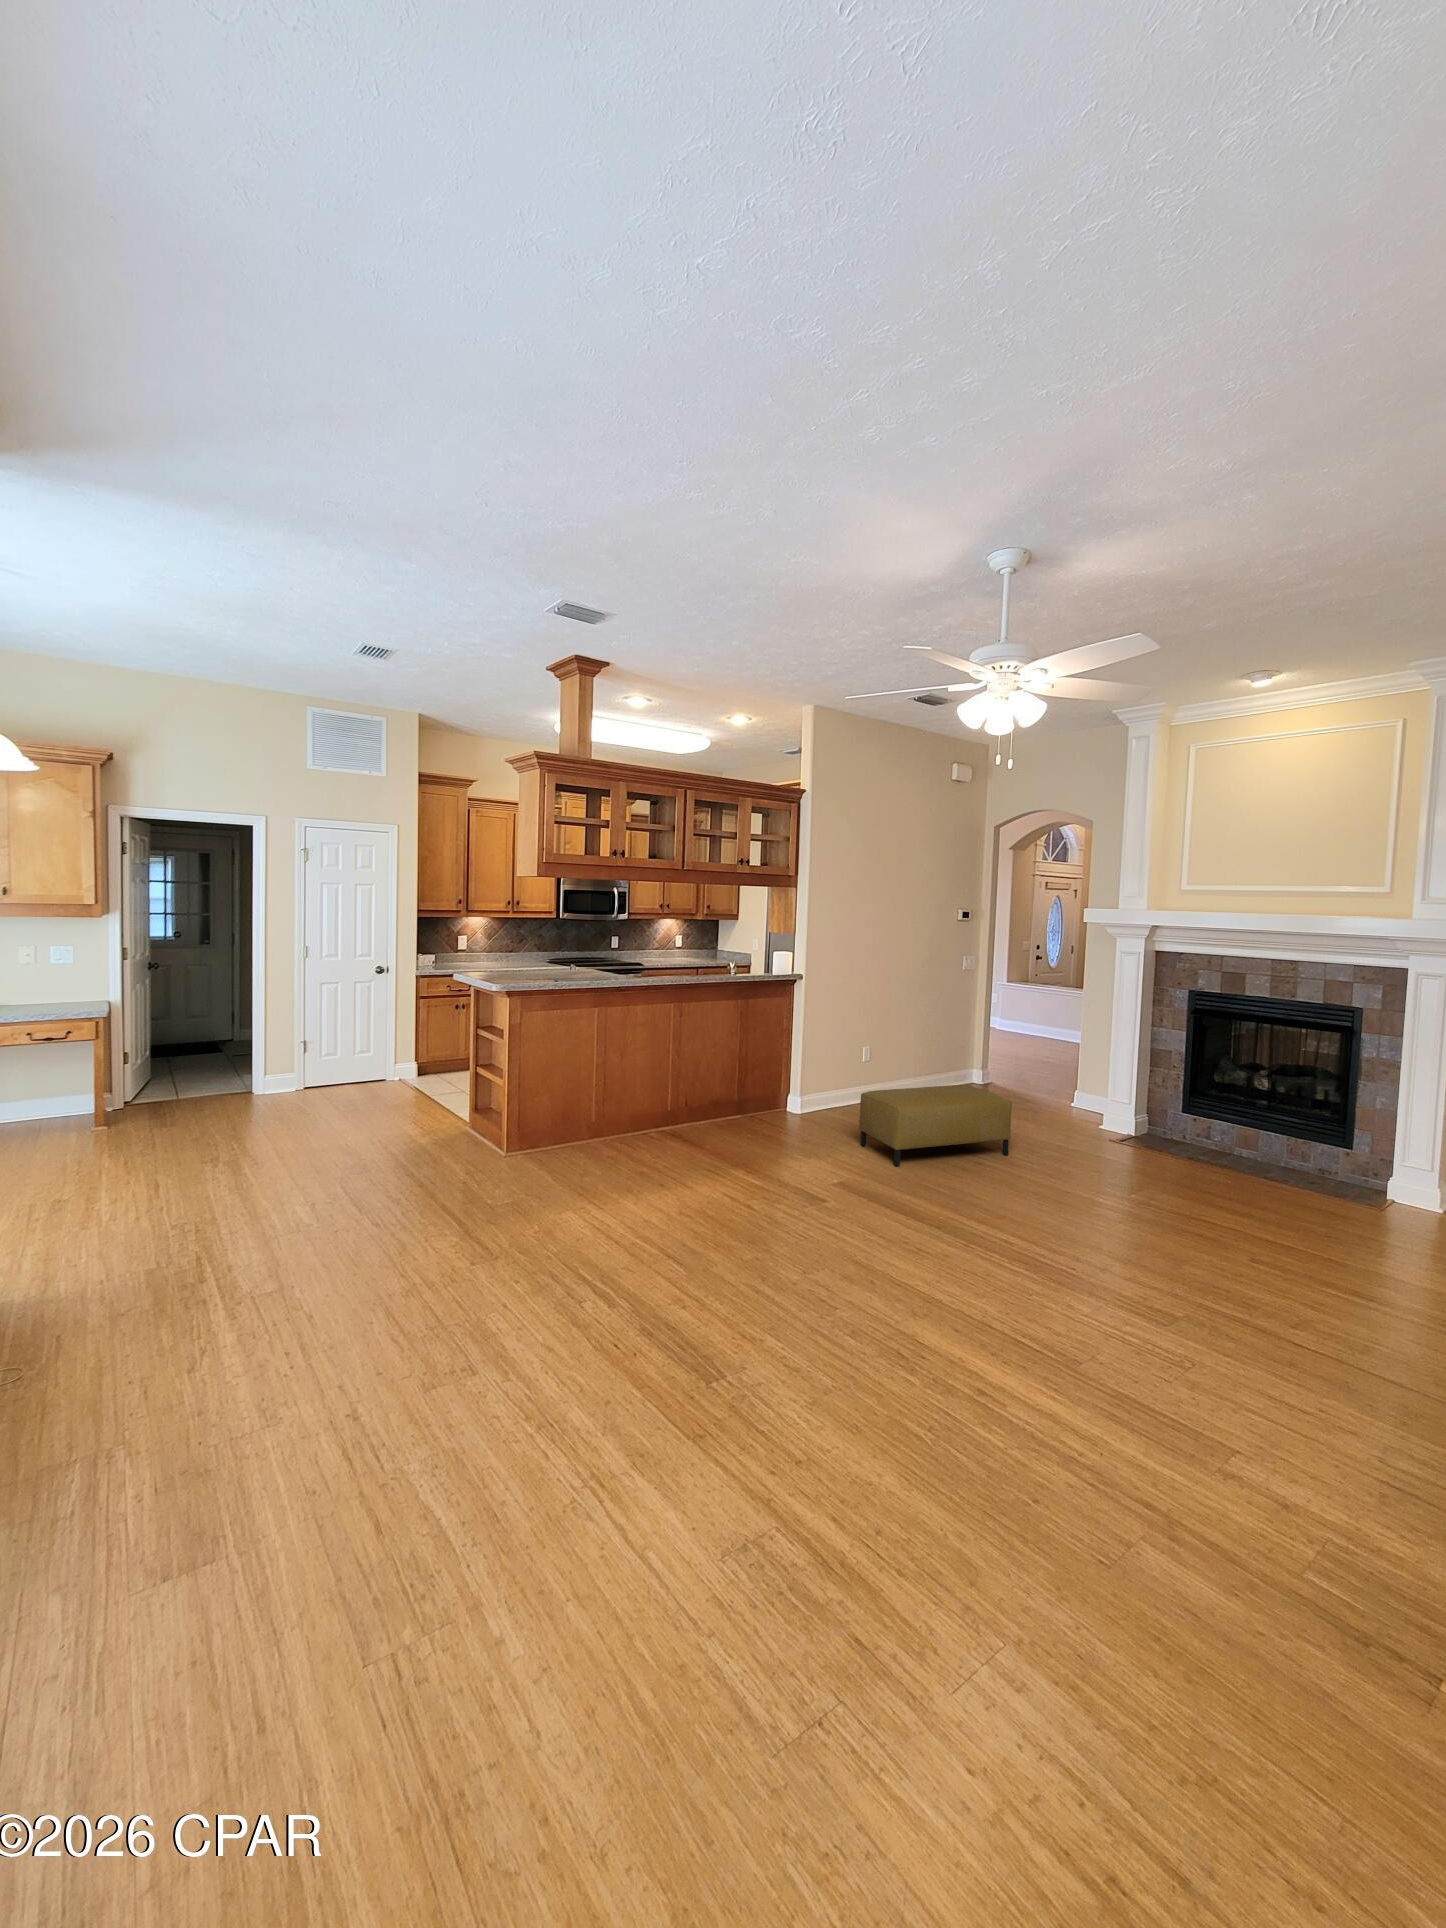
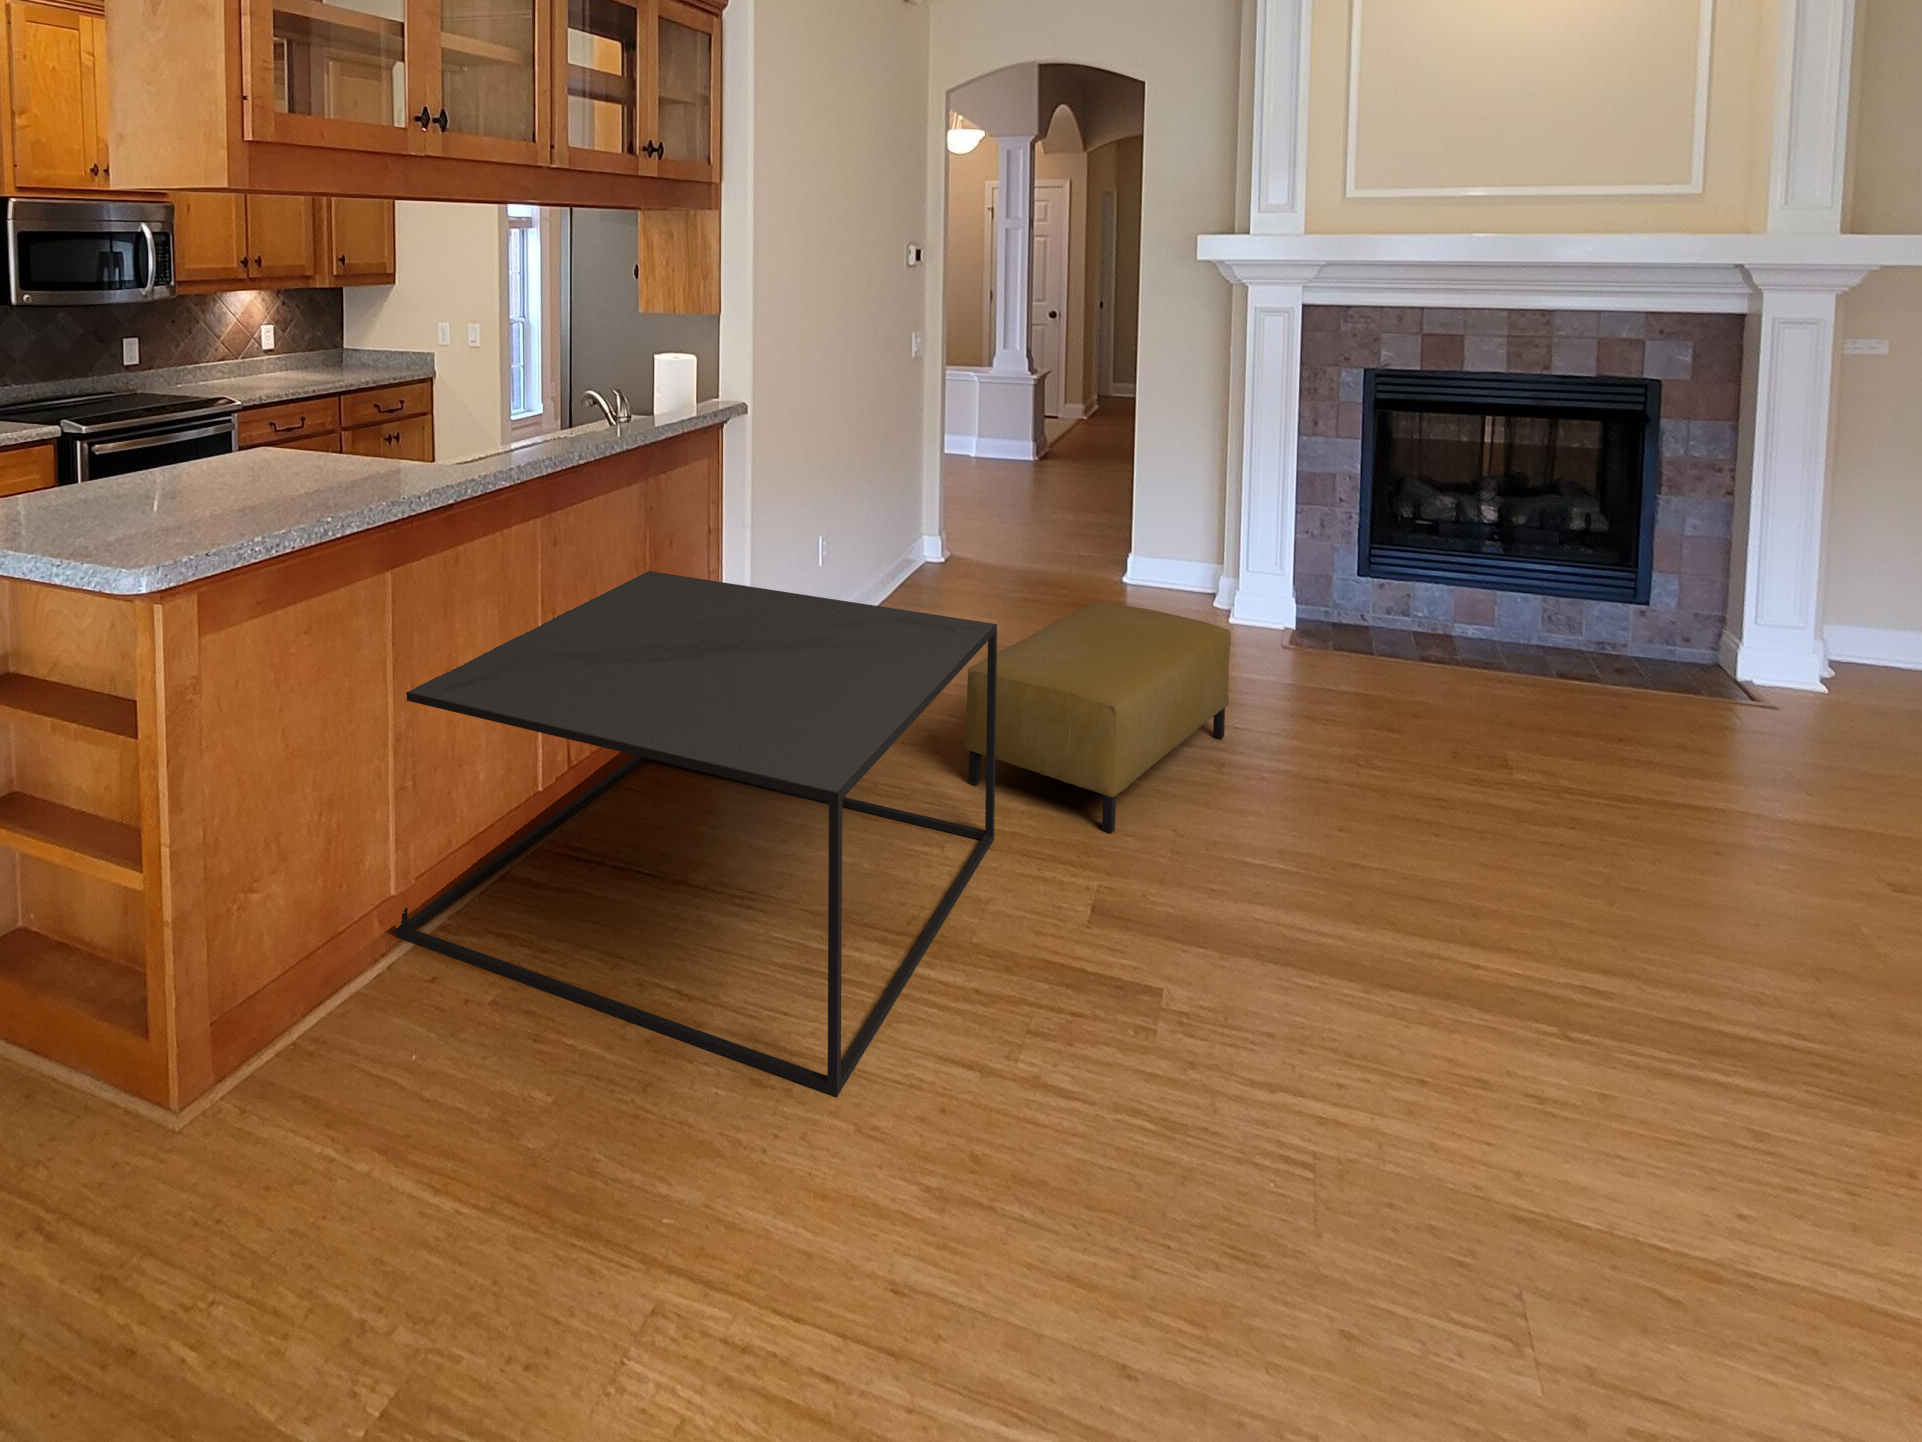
coffee table: none [606,1038,847,1190] -> present [396,571,997,1097]

